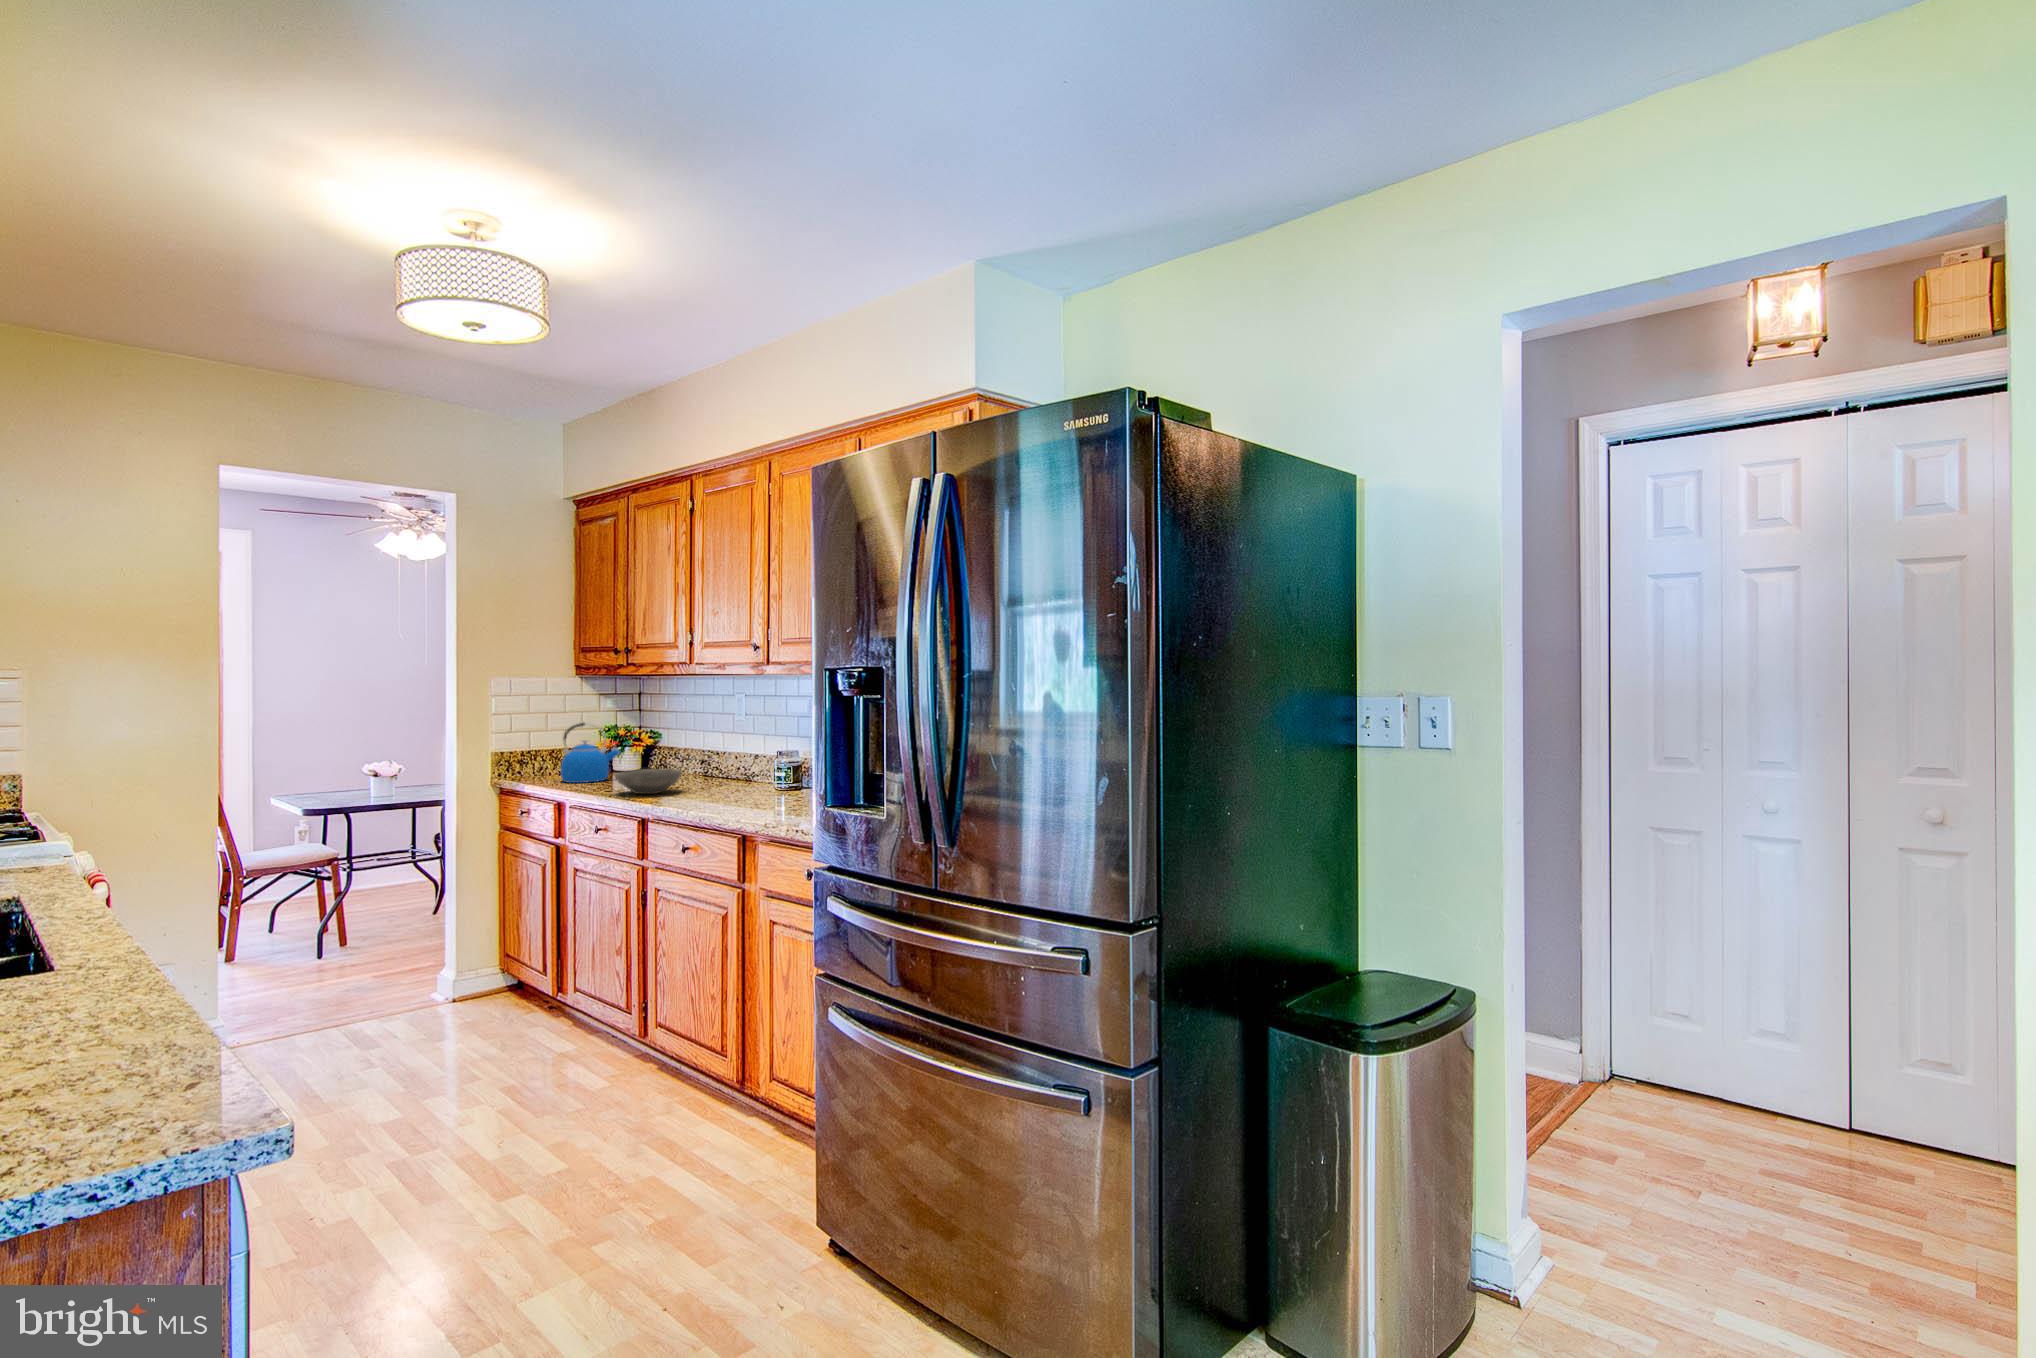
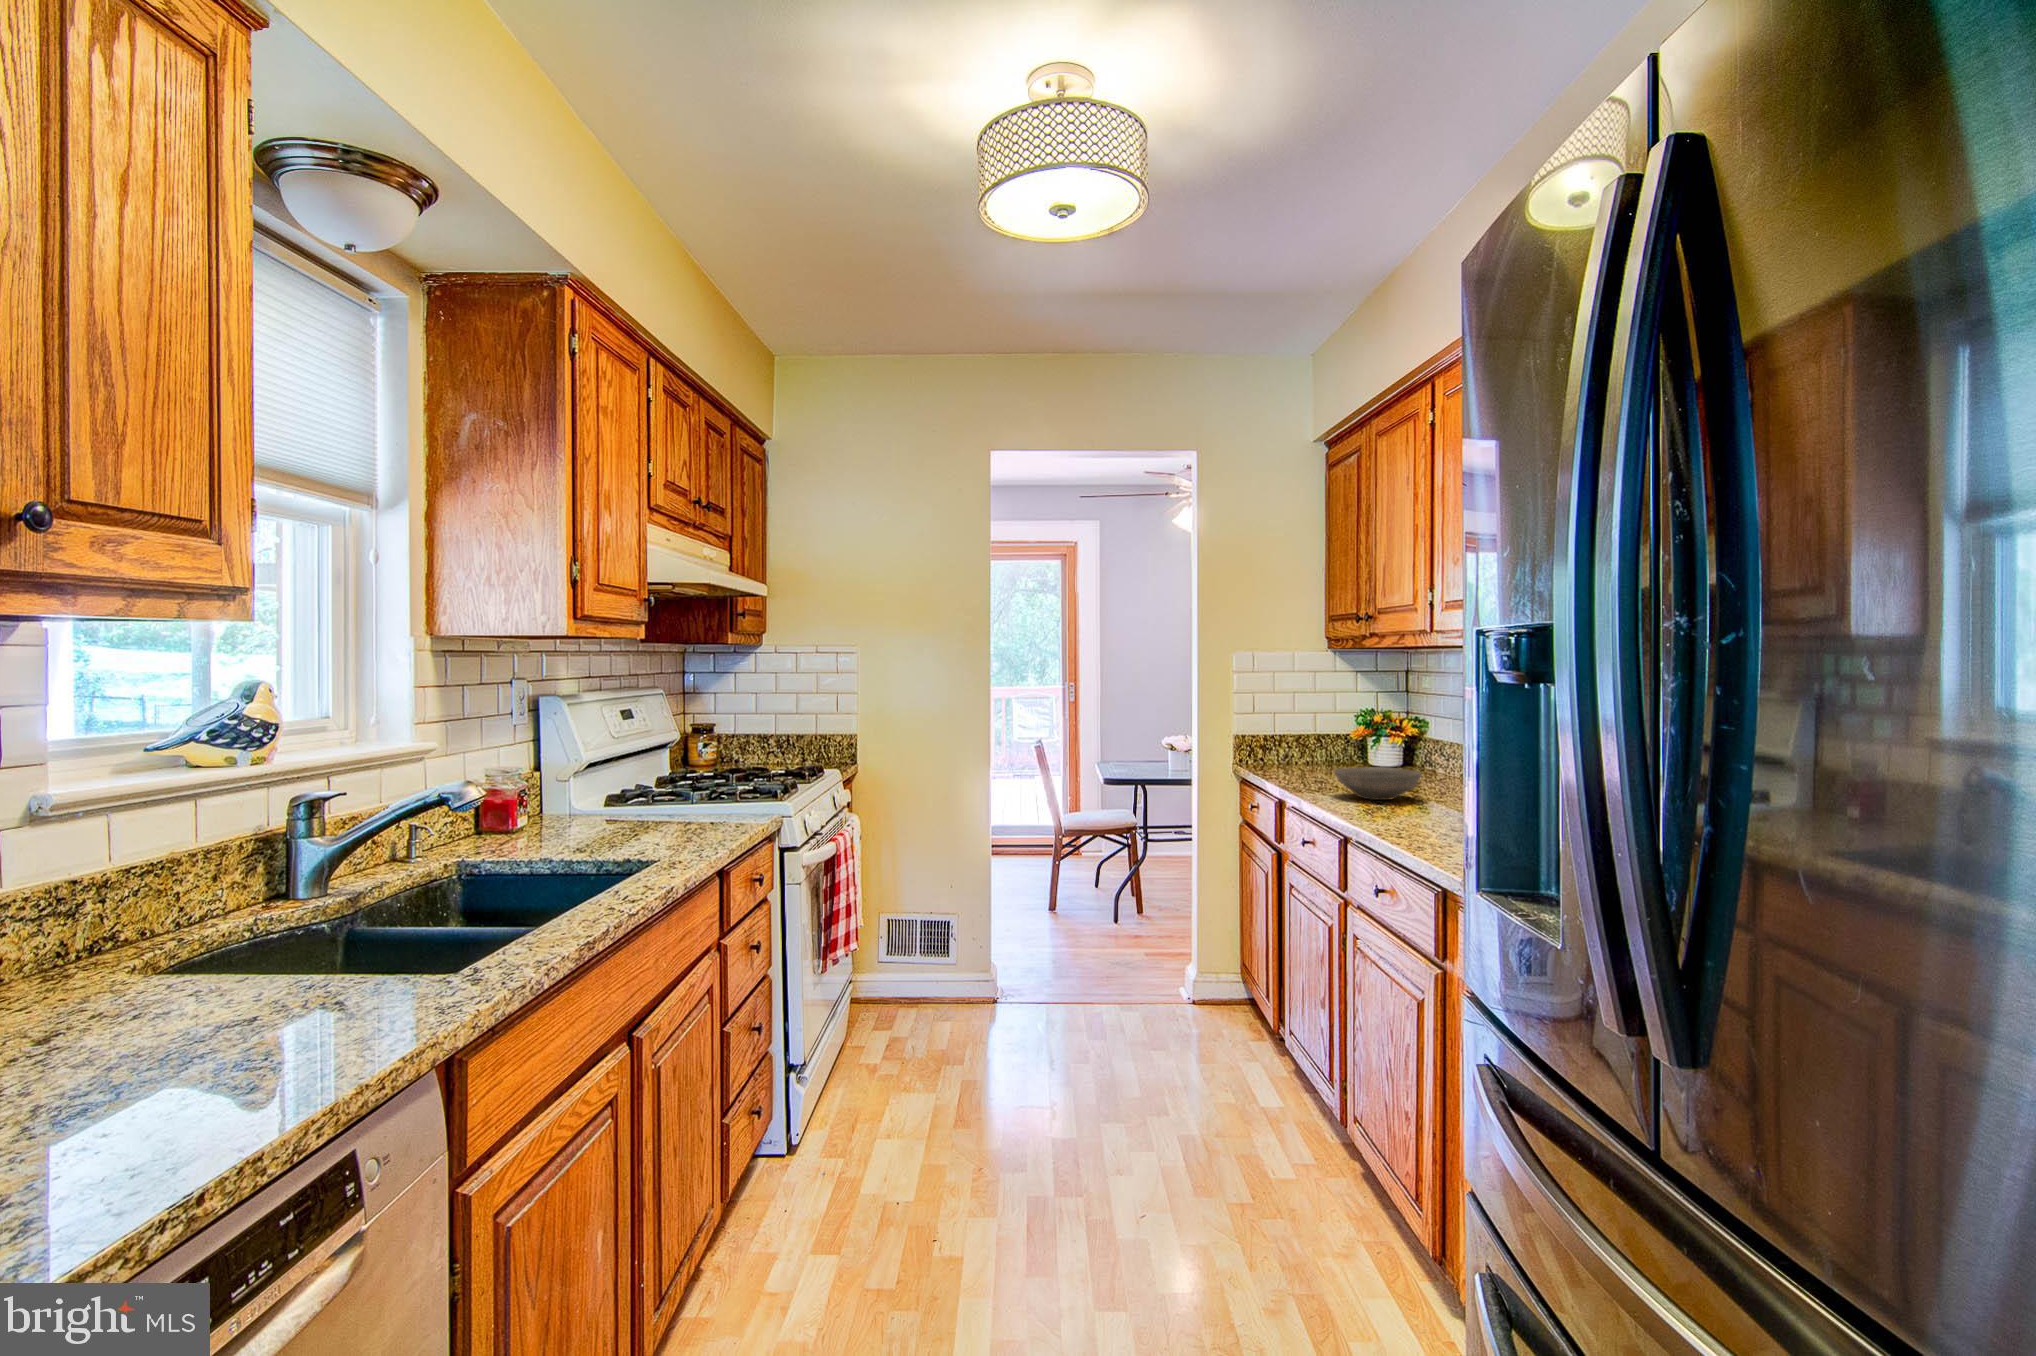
kettle: present [560,723,621,783] -> none [1302,705,1369,777]

